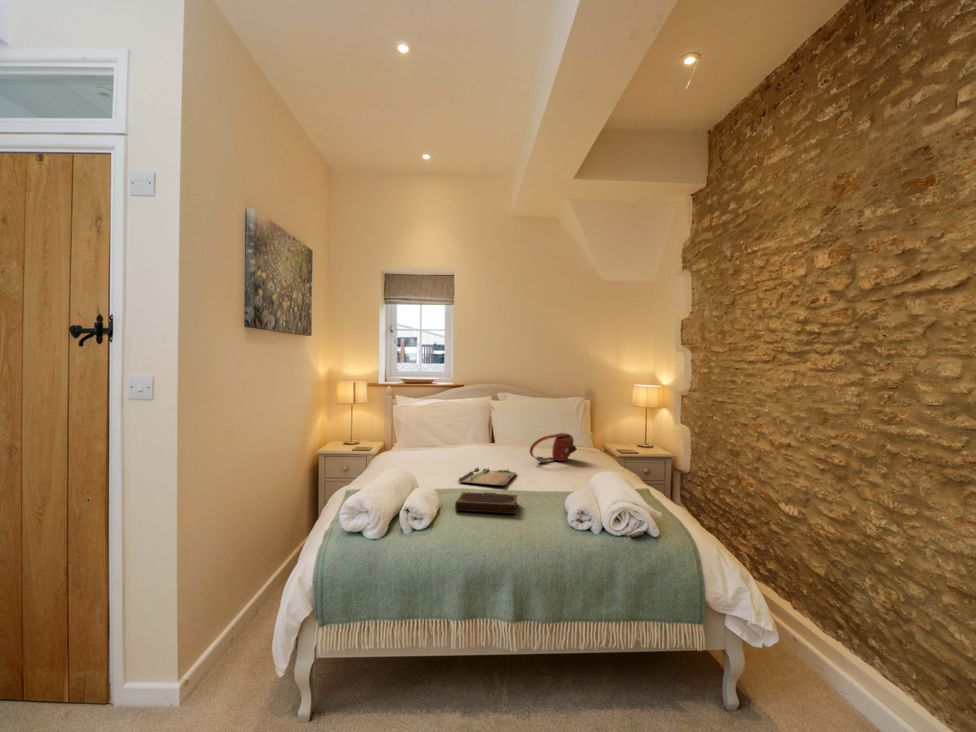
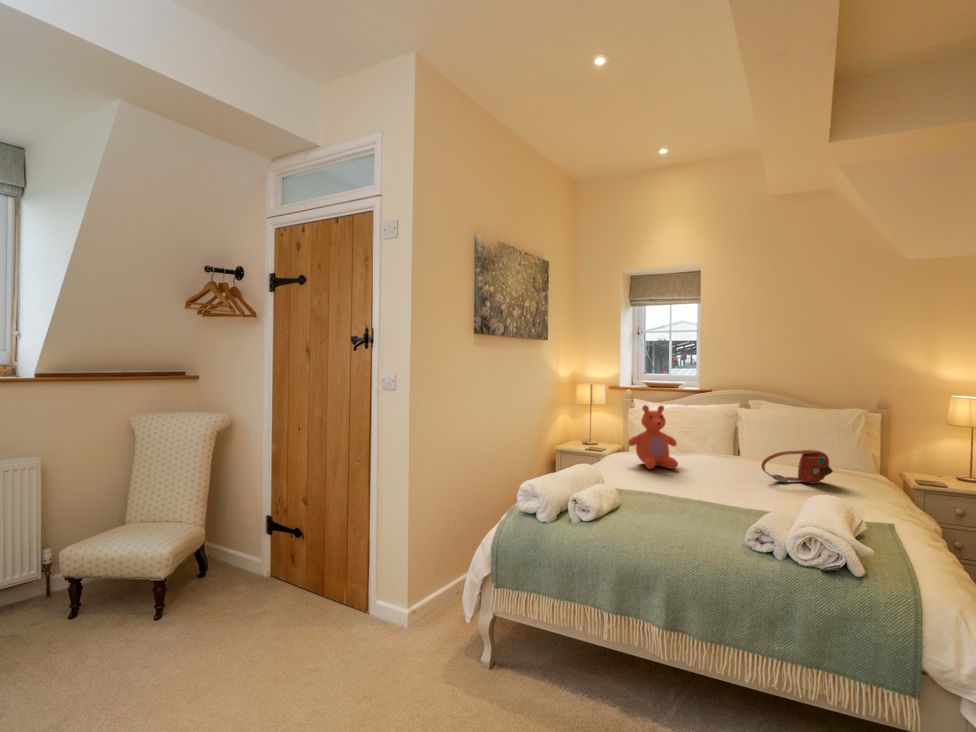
teddy bear: none [412,402,459,464] -> present [628,405,678,469]
tray: present [459,468,516,485] -> none [659,477,735,497]
notebook: present [455,492,517,514] -> none [632,495,707,524]

